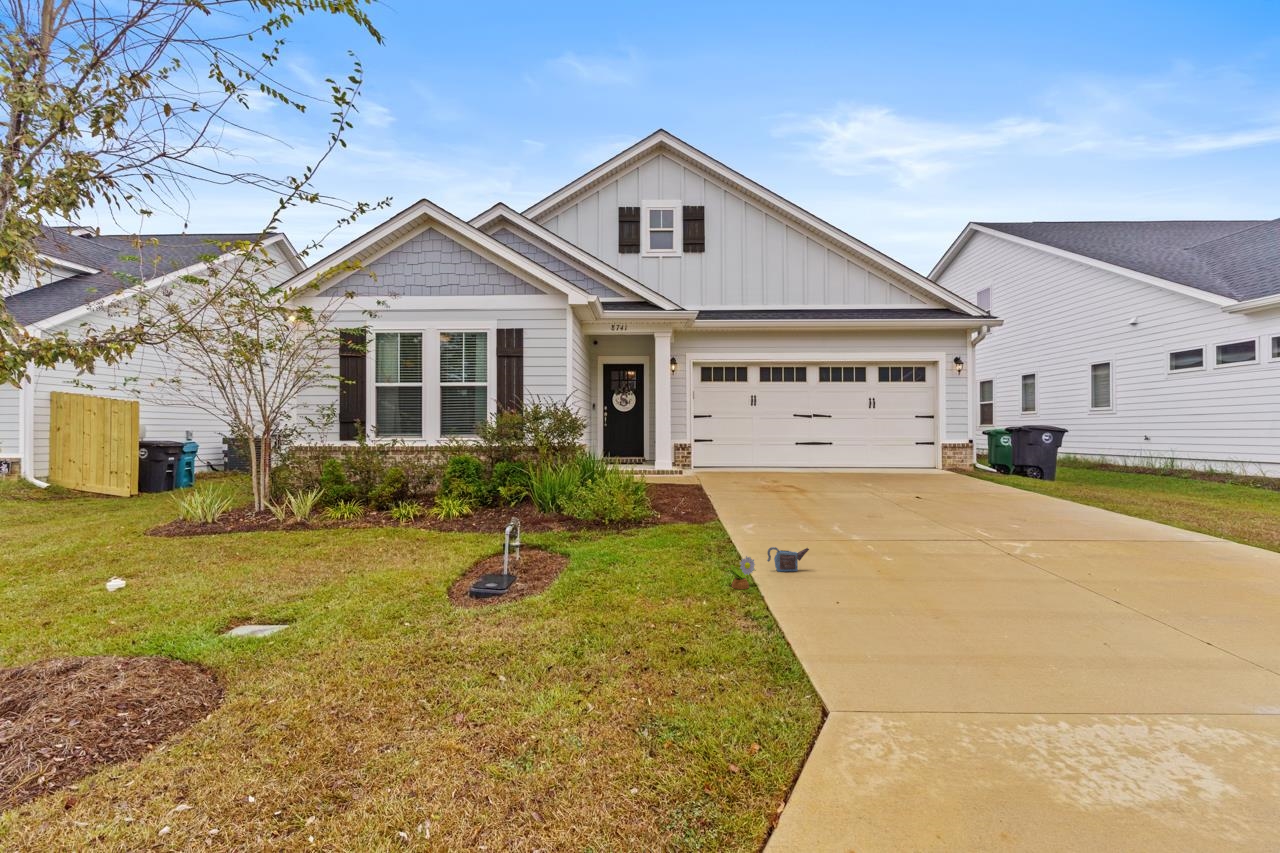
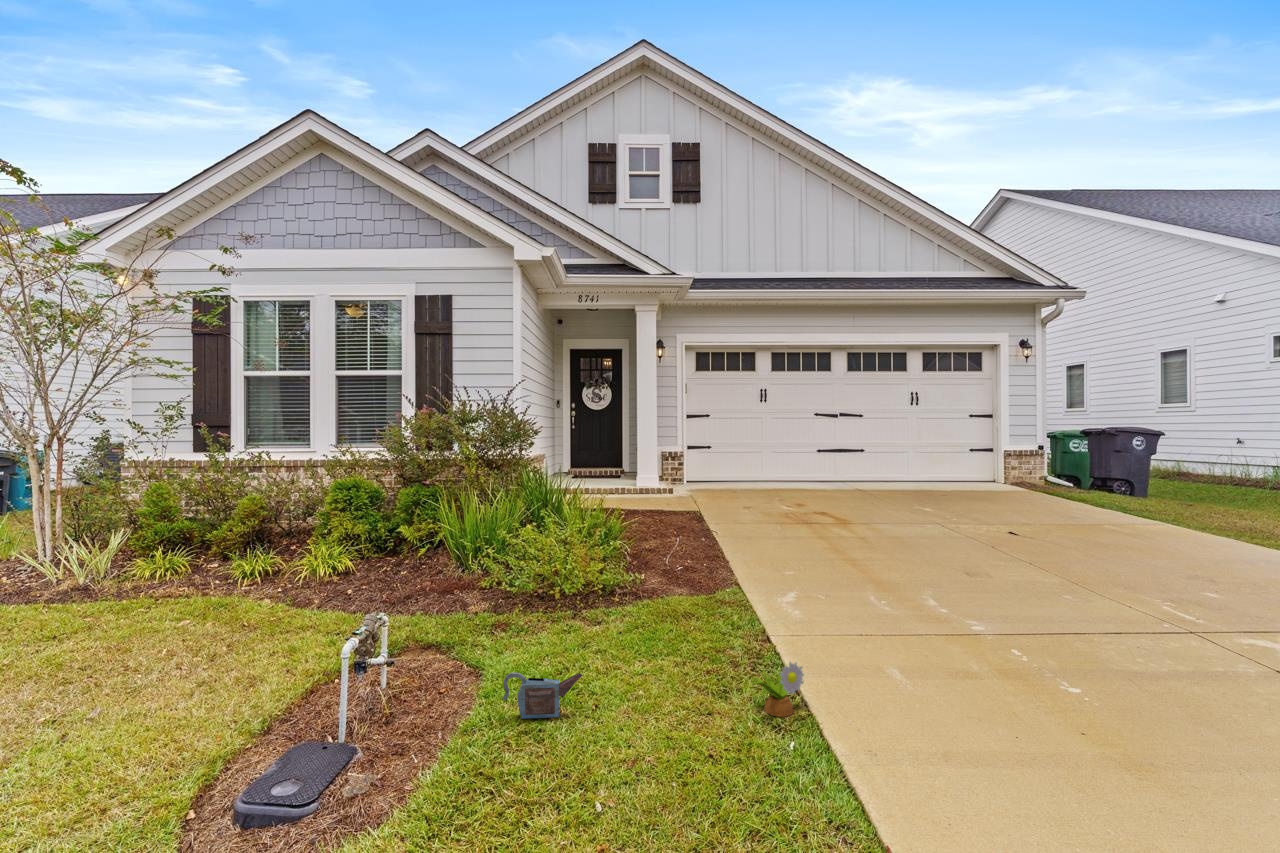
watering can: present [767,547,809,571] -> present [503,672,582,719]

